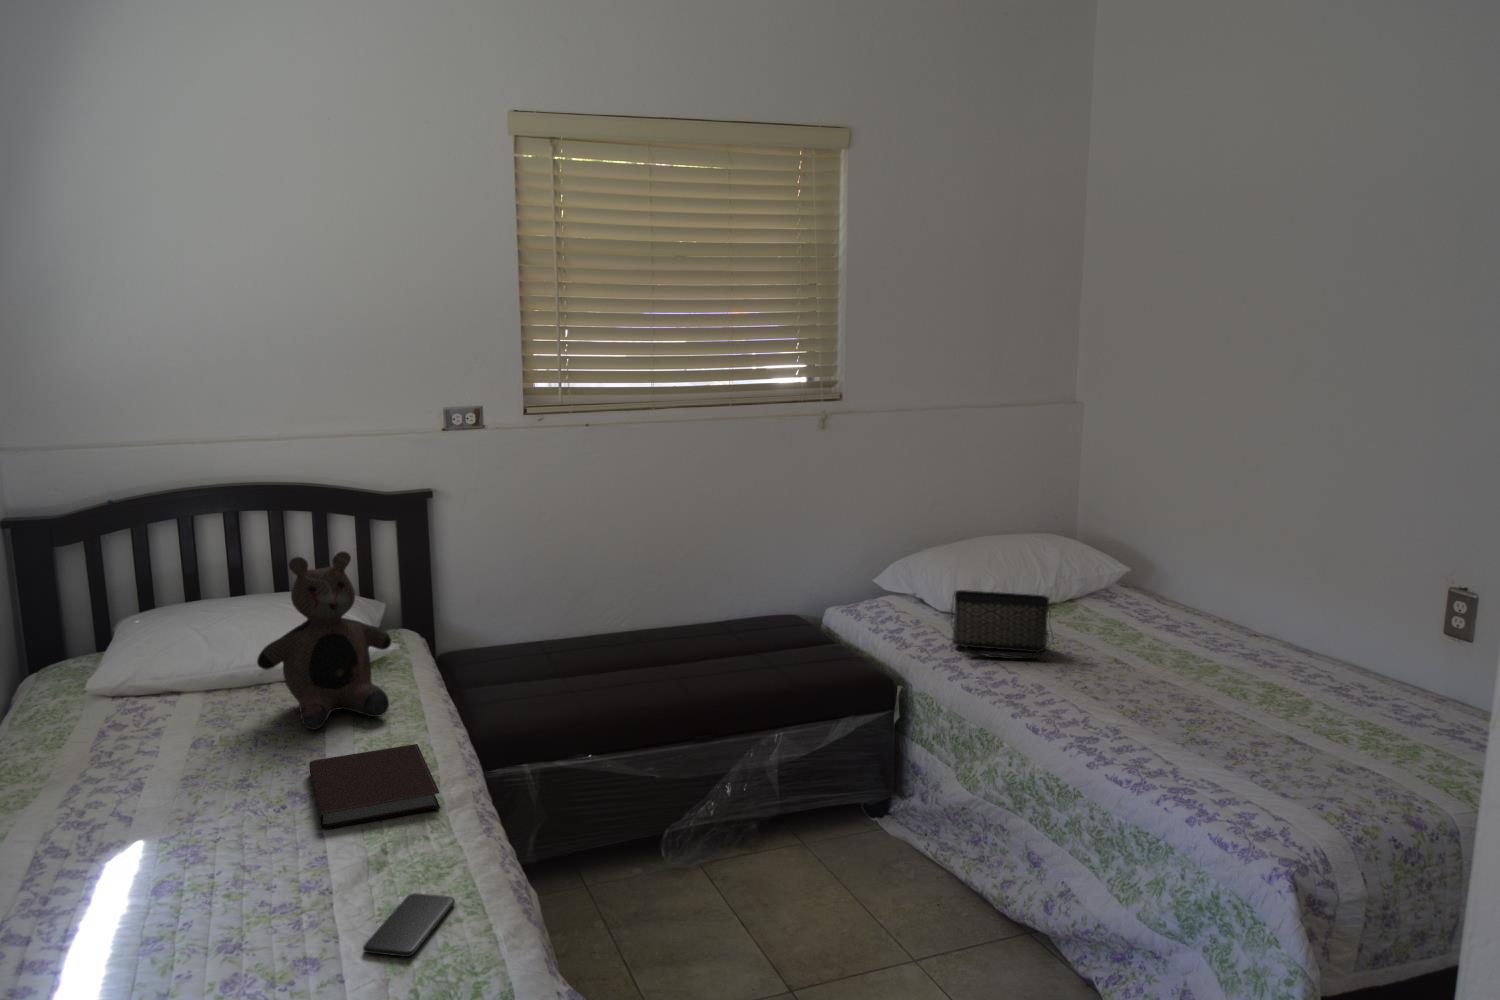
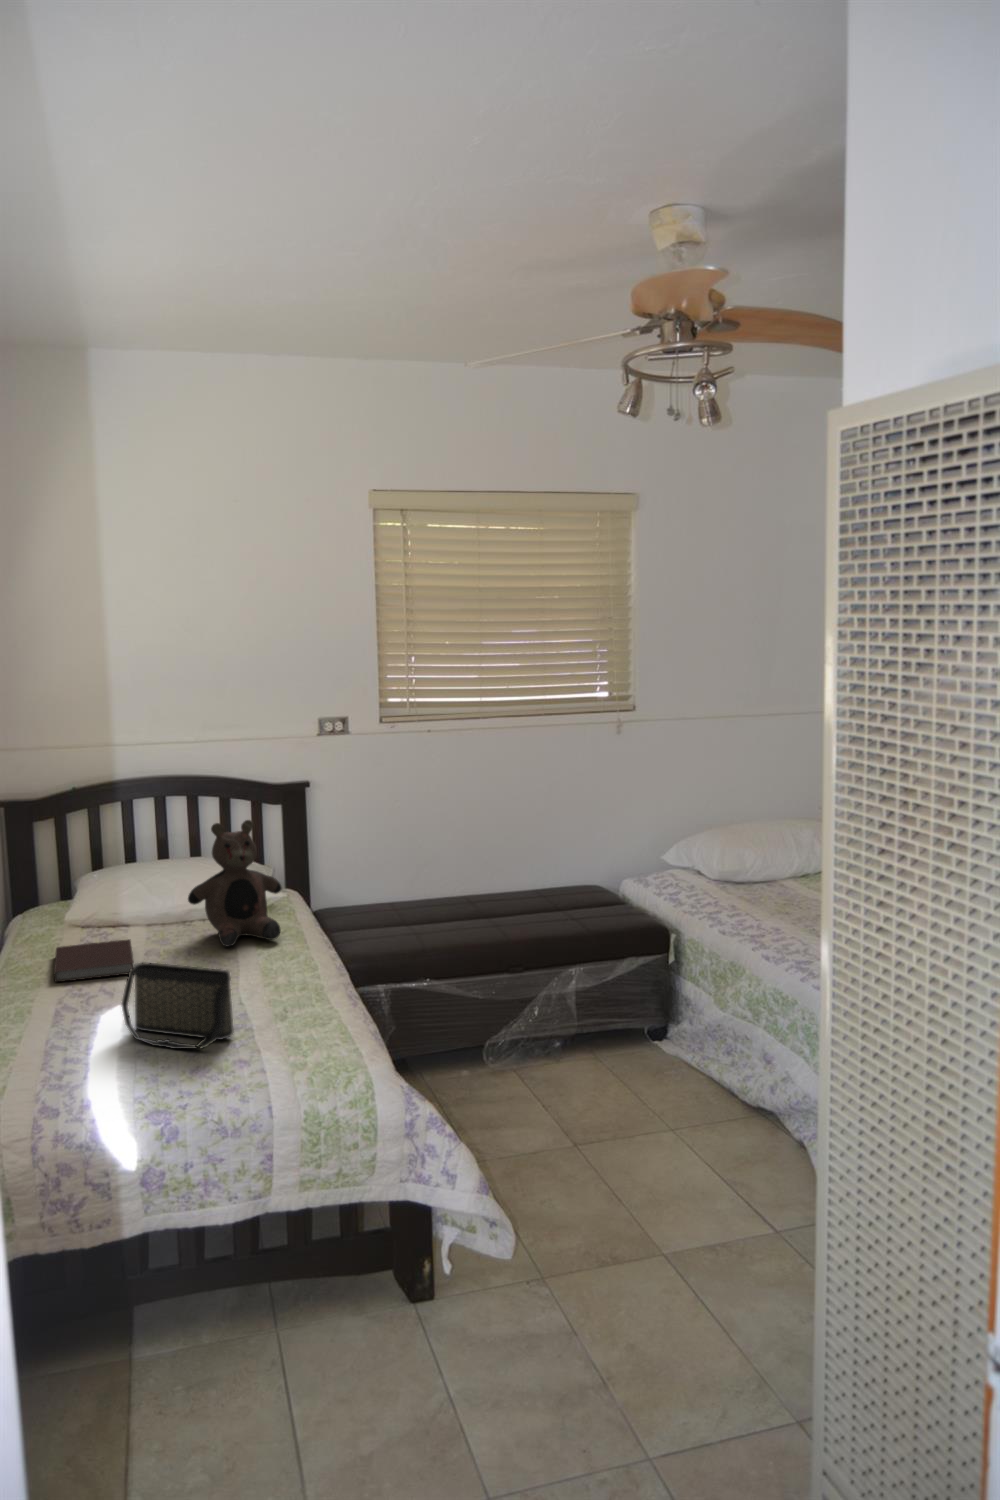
handbag: present [951,590,1050,659] -> present [122,962,234,1049]
notebook: present [309,744,440,829] -> present [54,939,134,982]
smartphone: present [363,893,455,957] -> none [274,1032,332,1062]

